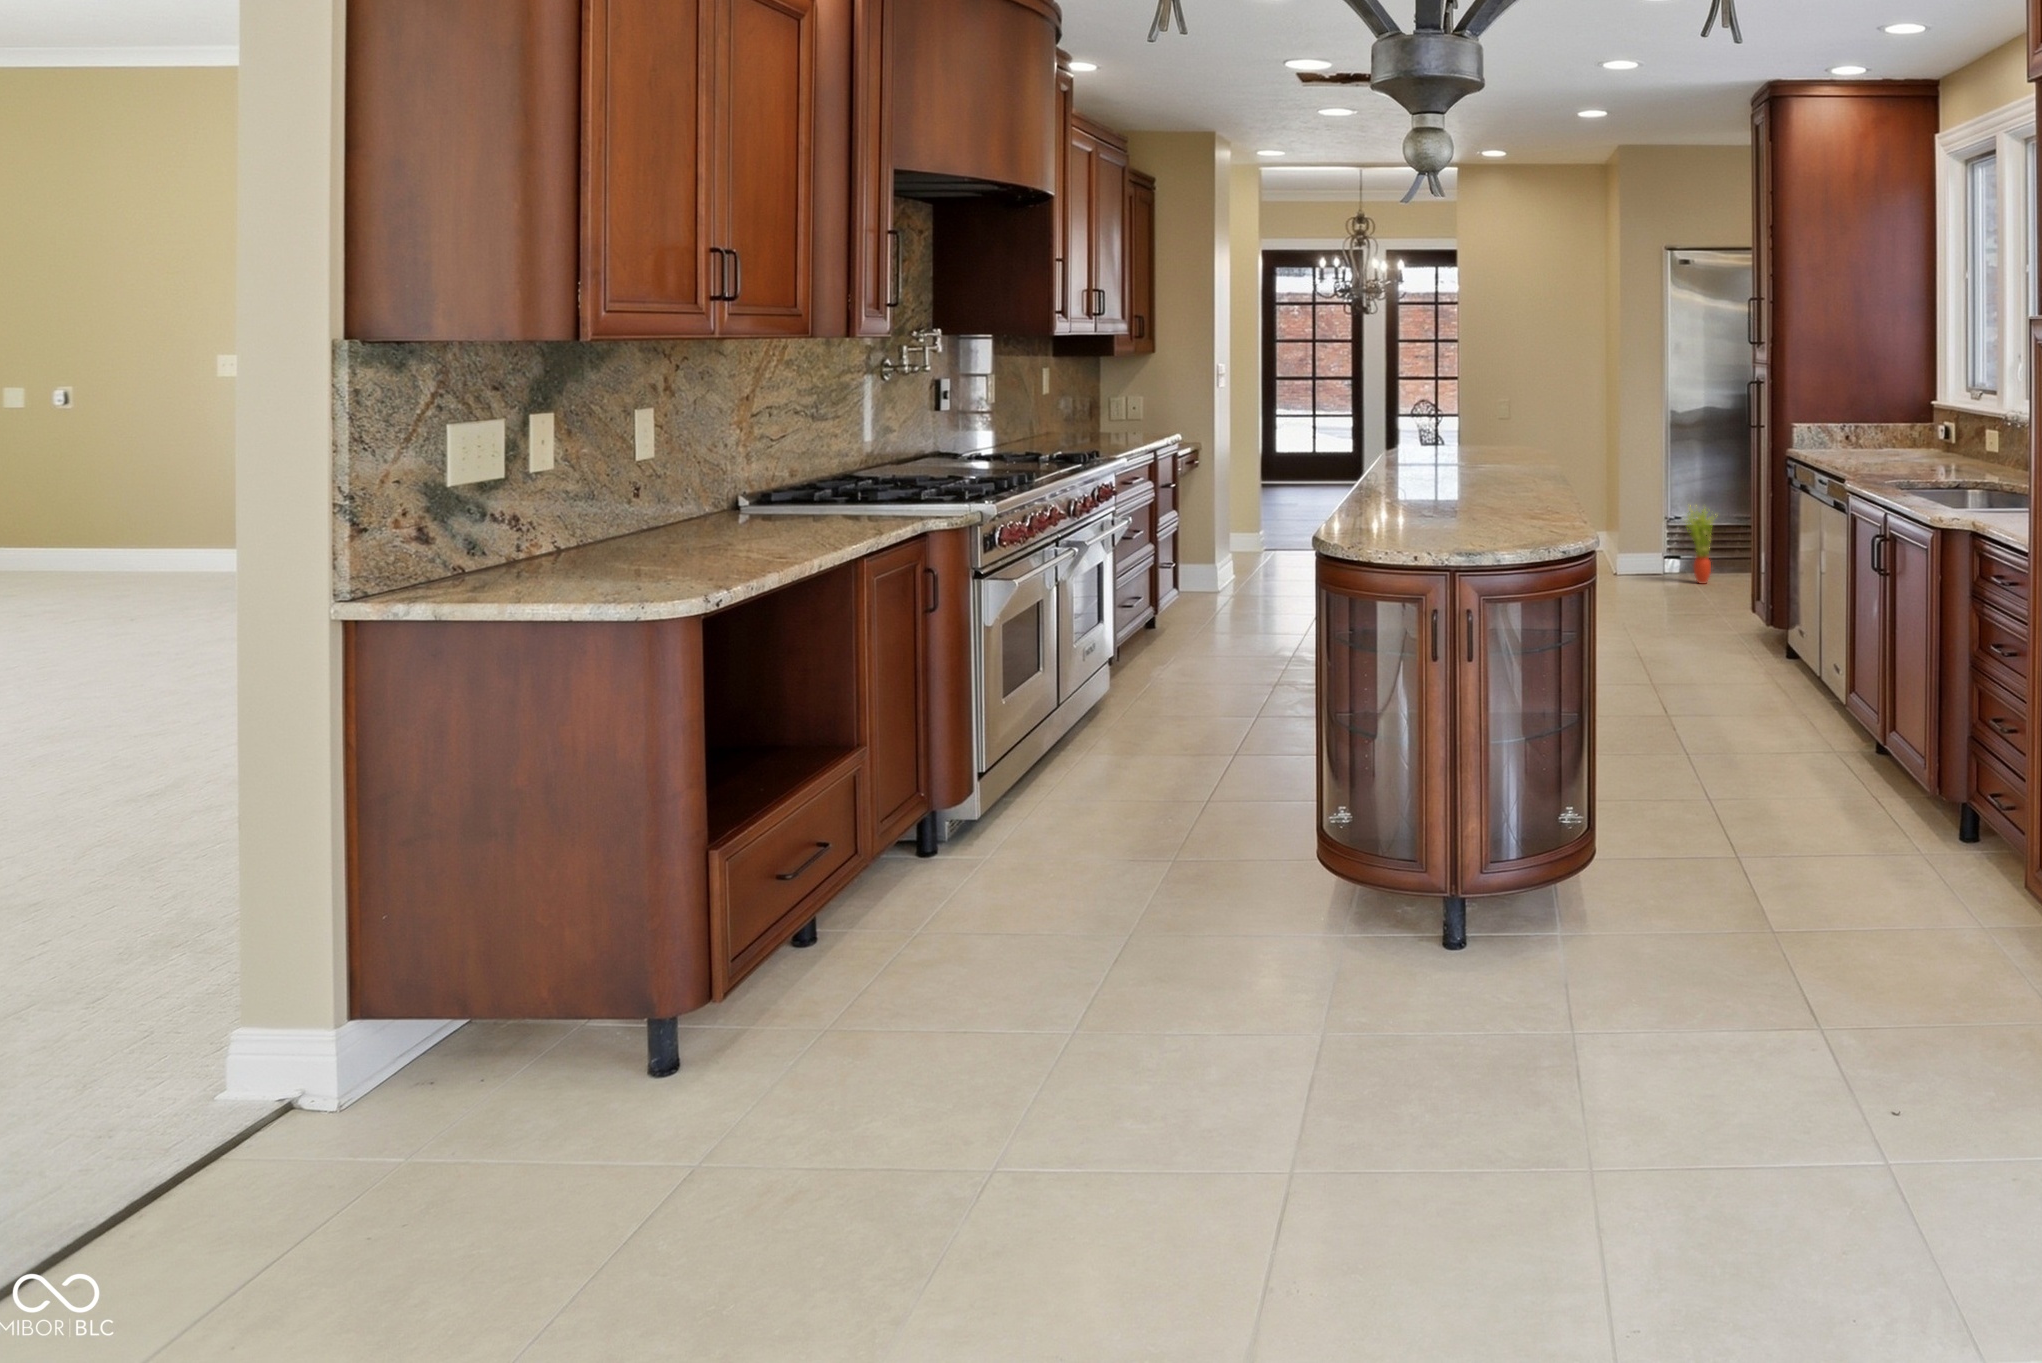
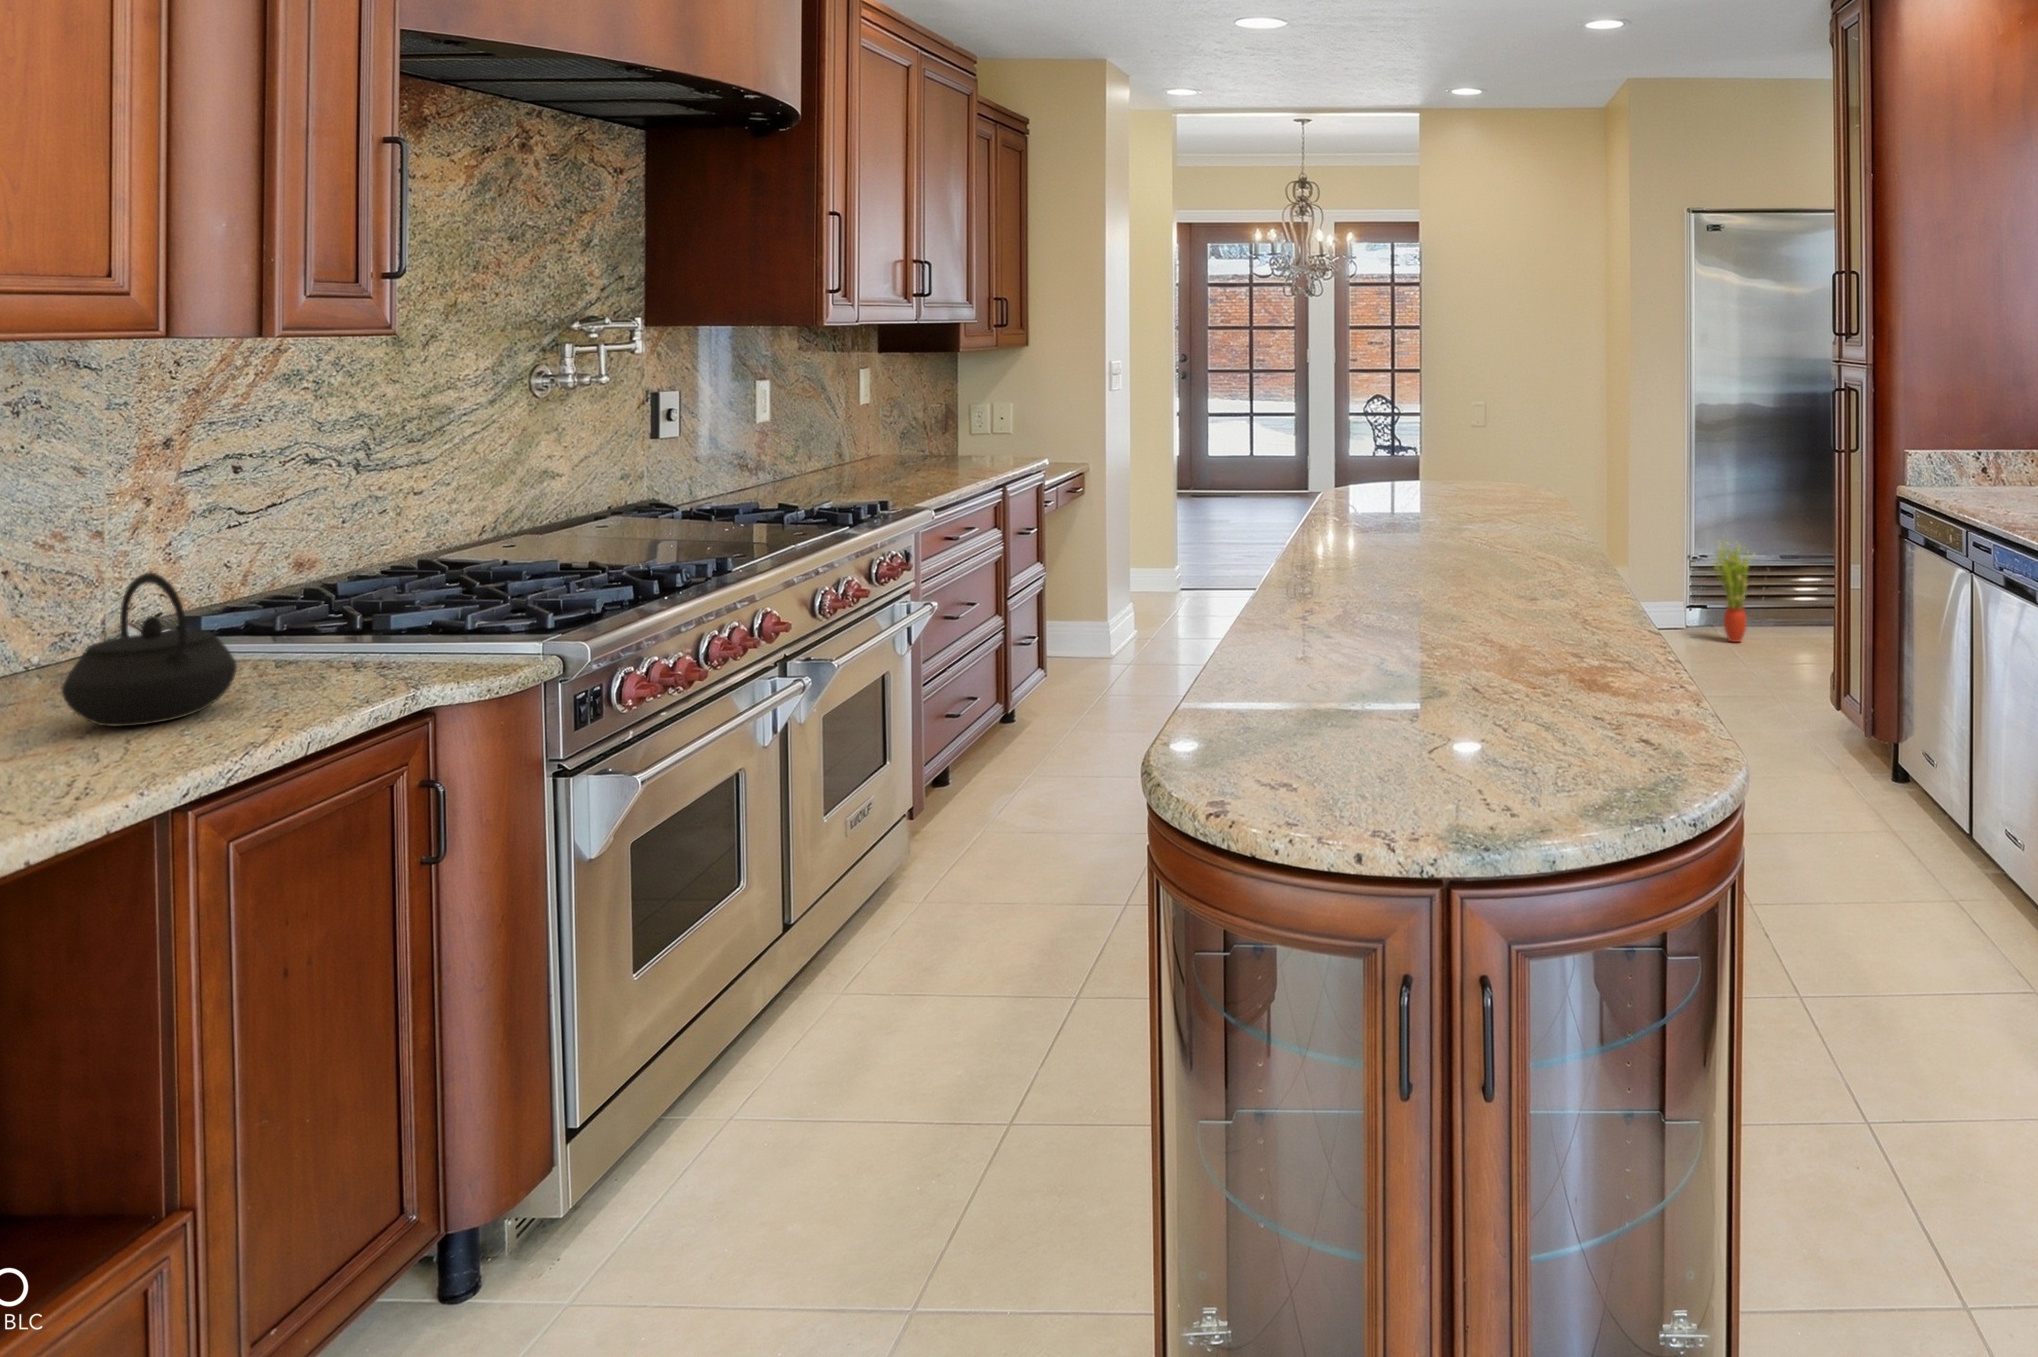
kettle: none [789,455,858,527] -> present [62,573,237,727]

